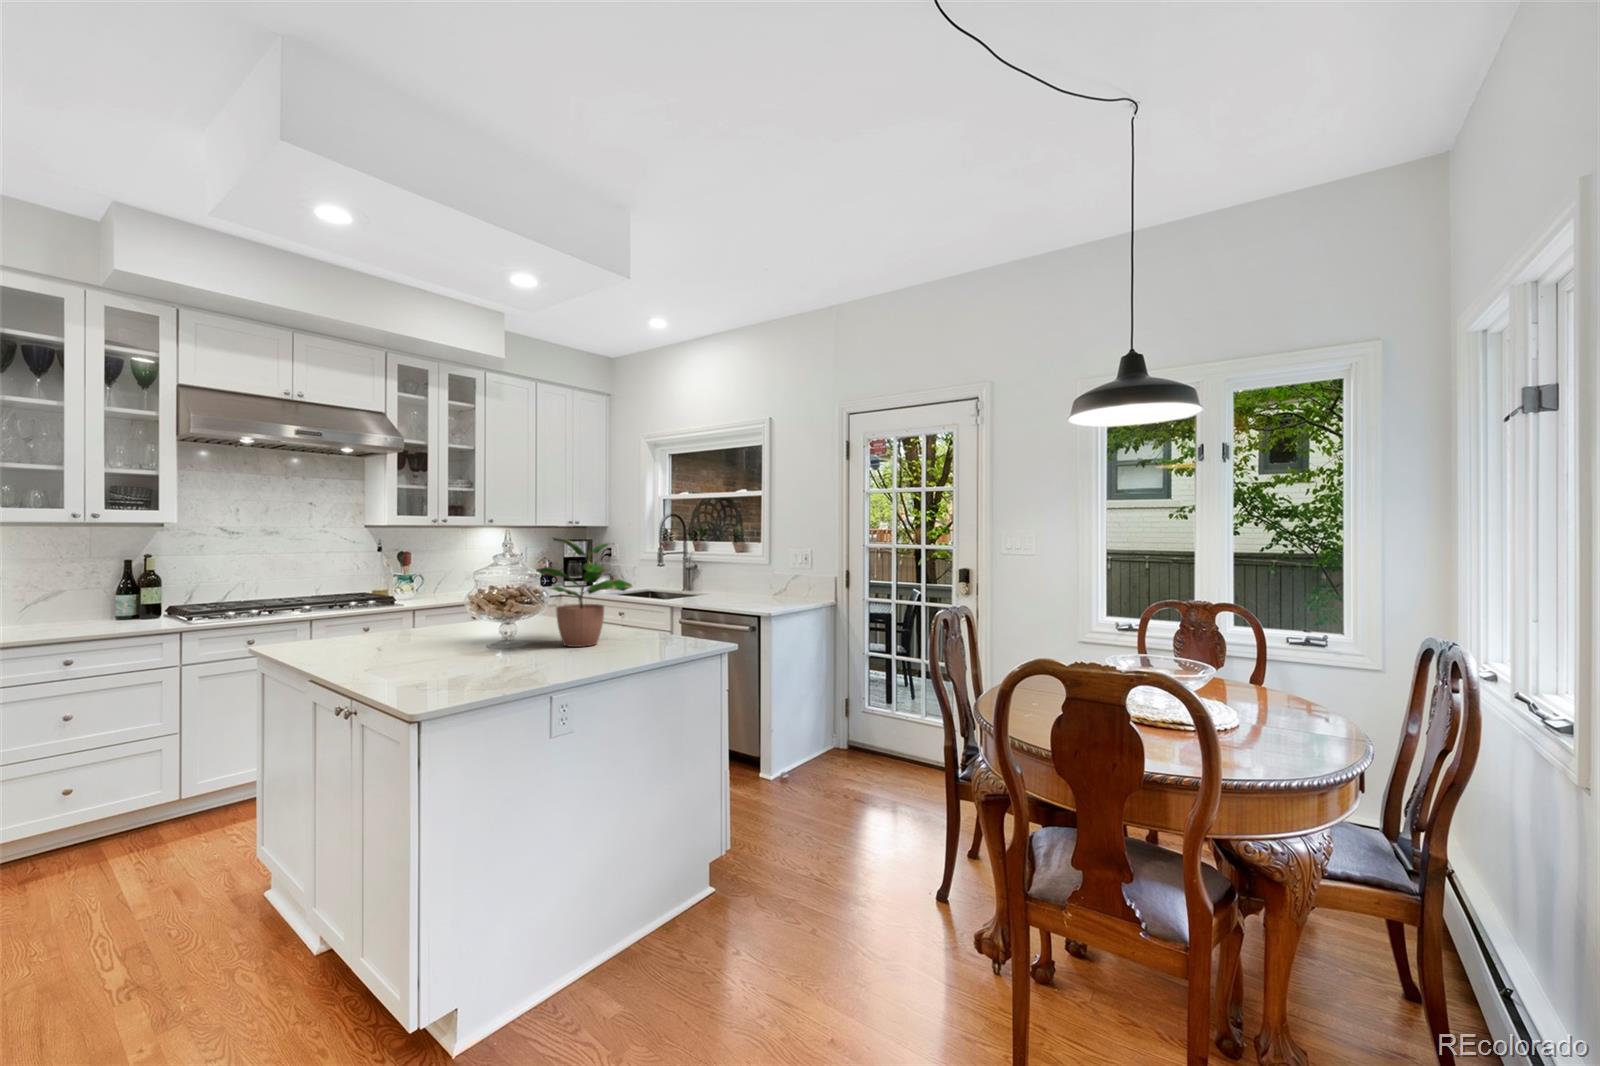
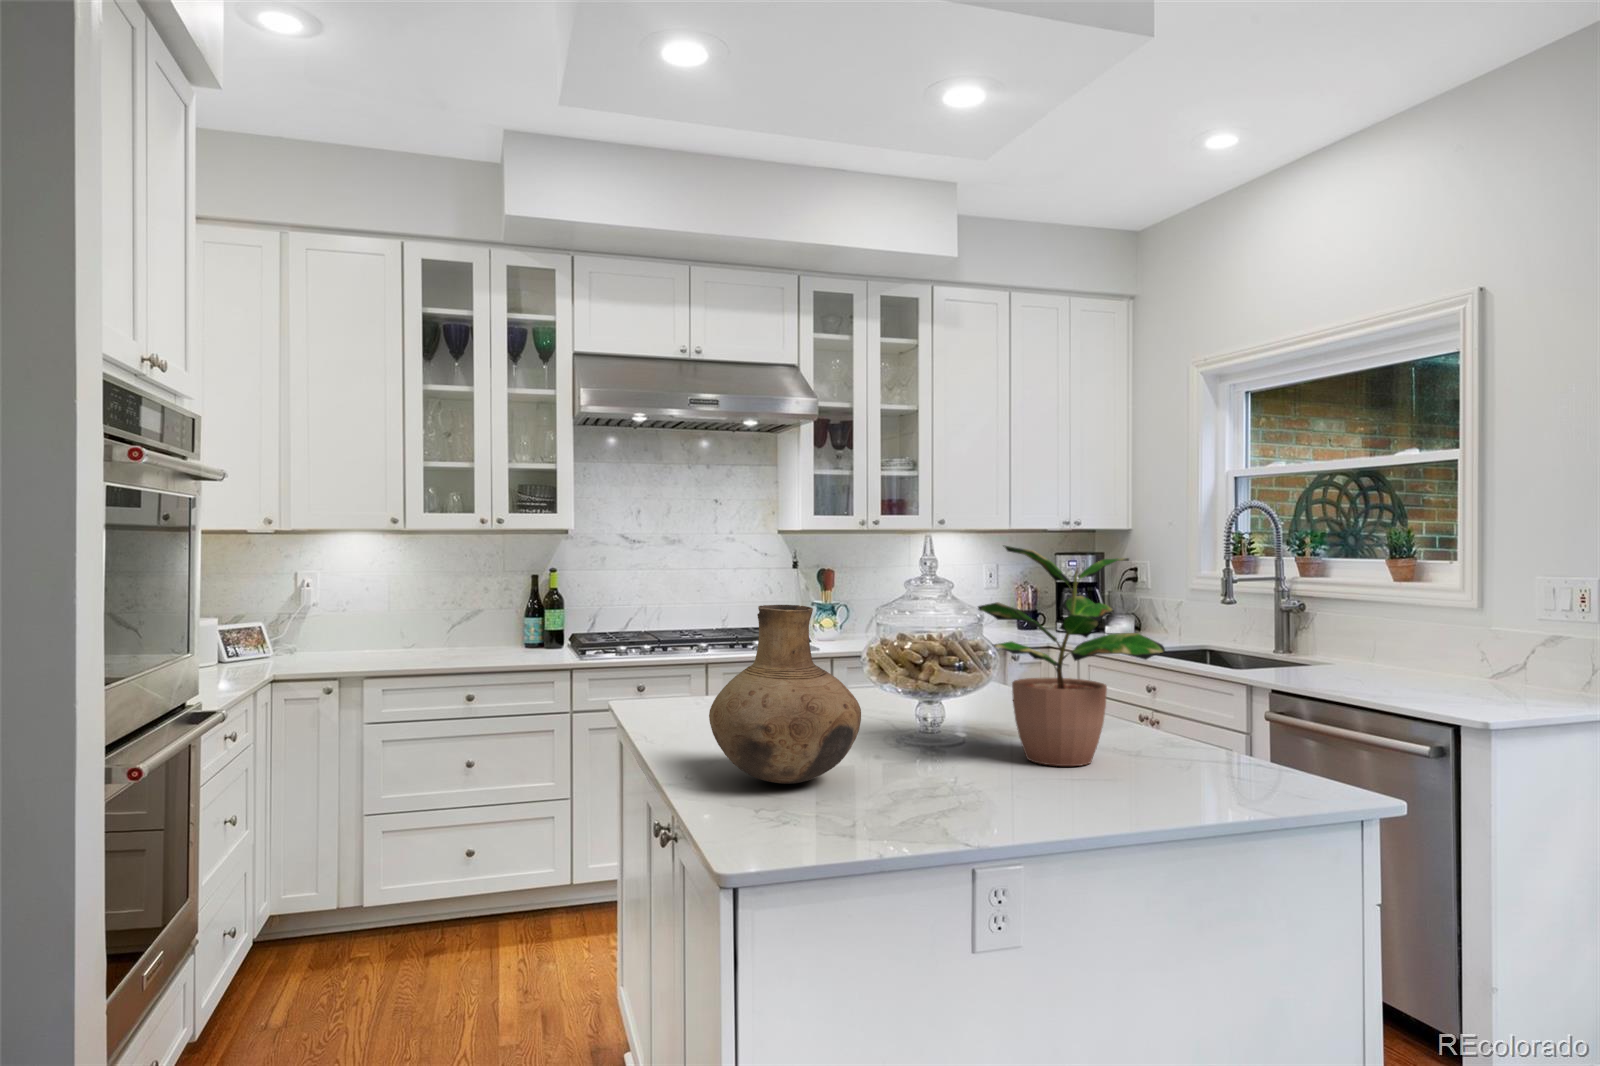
vase: none [384,571,478,668] -> present [709,605,861,784]

